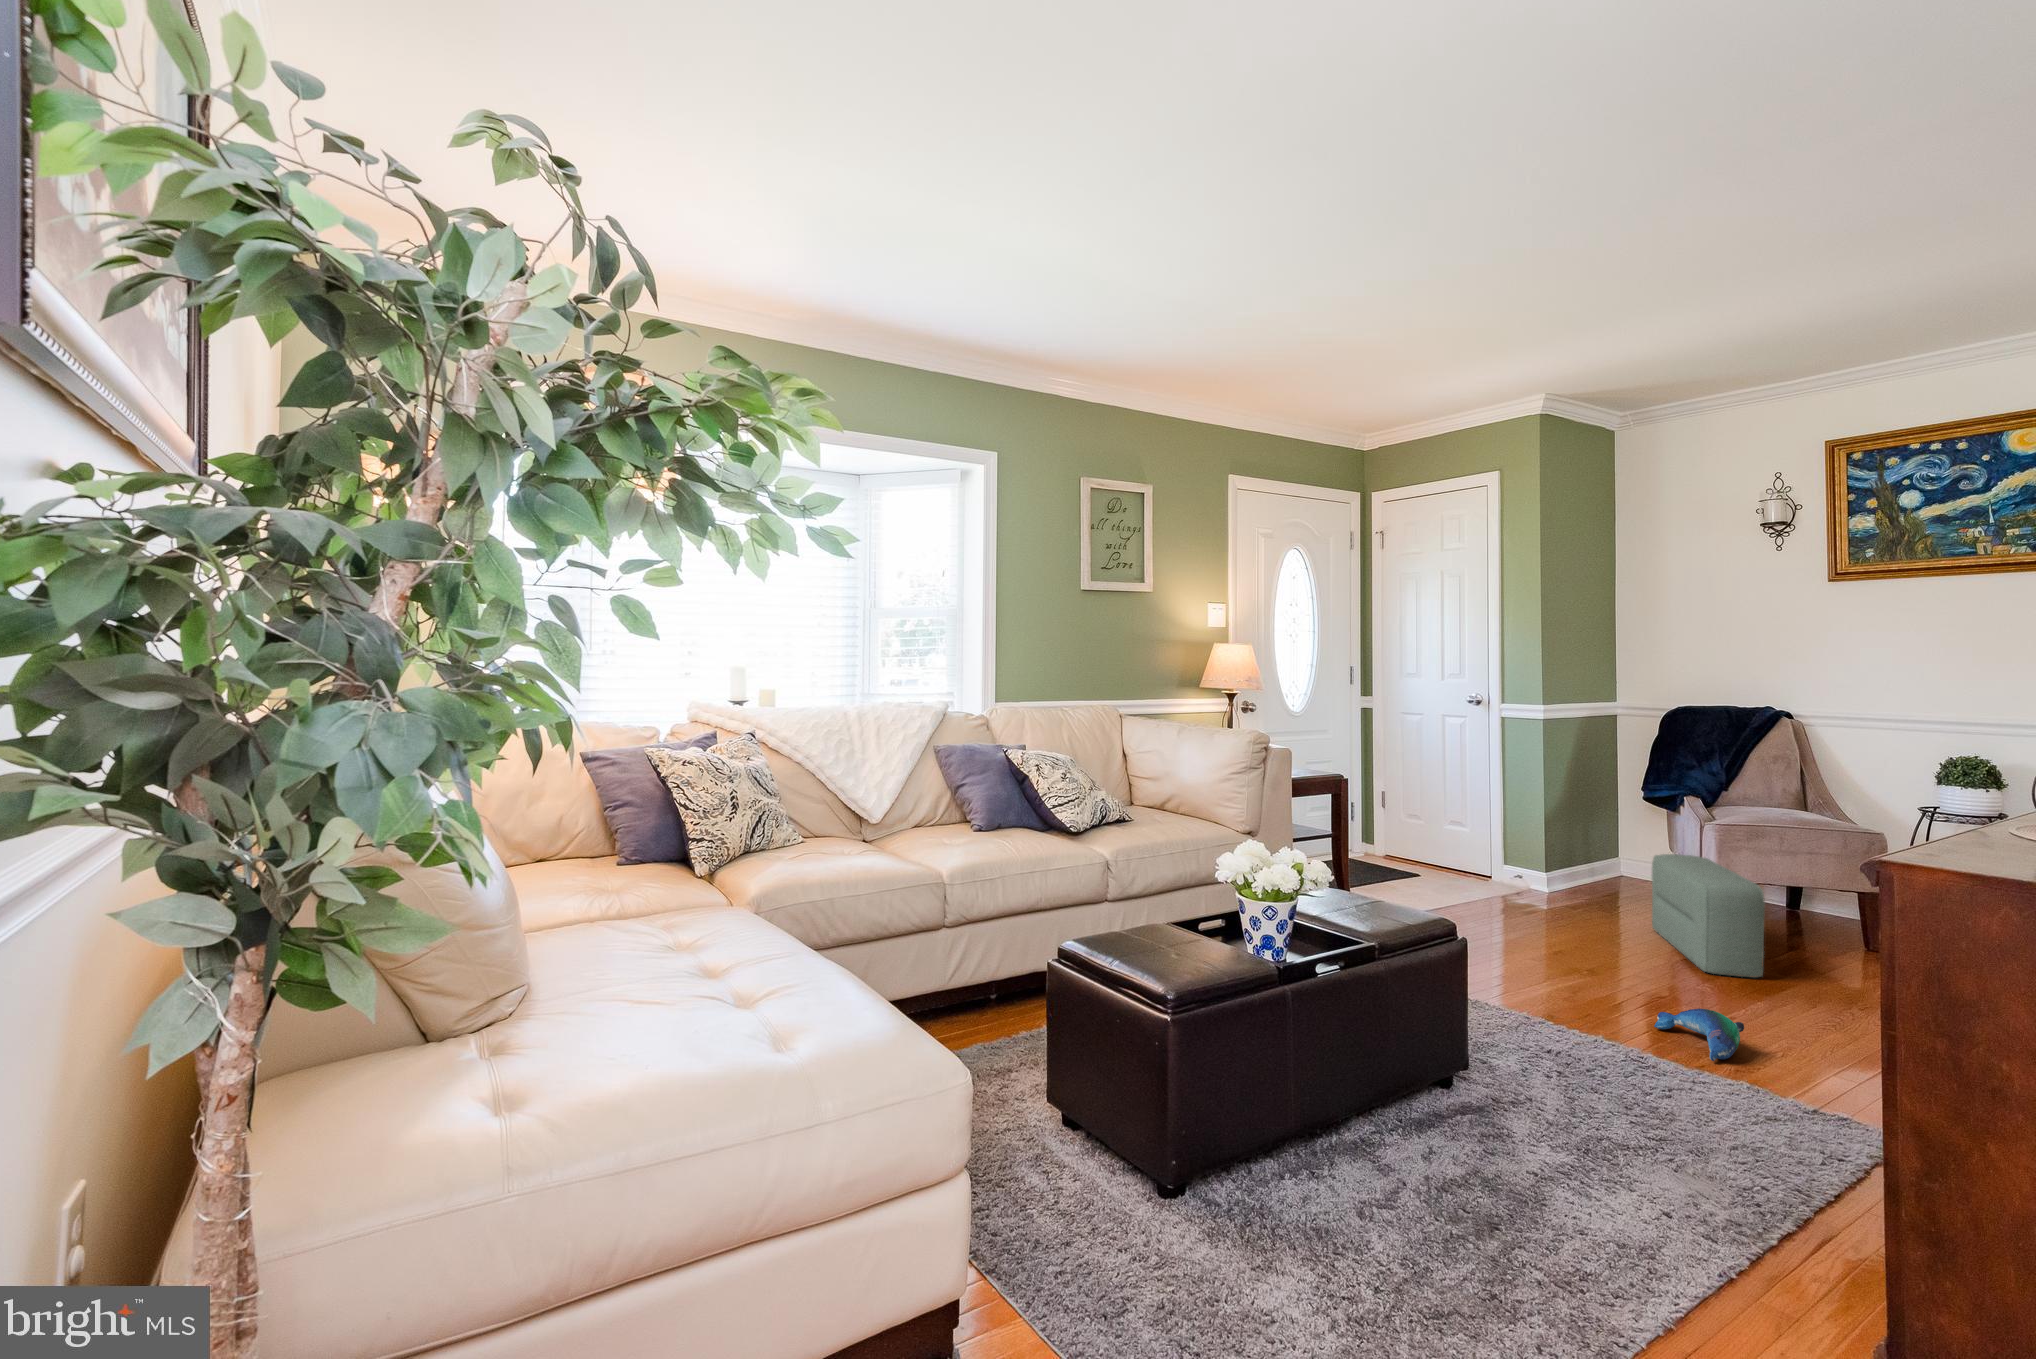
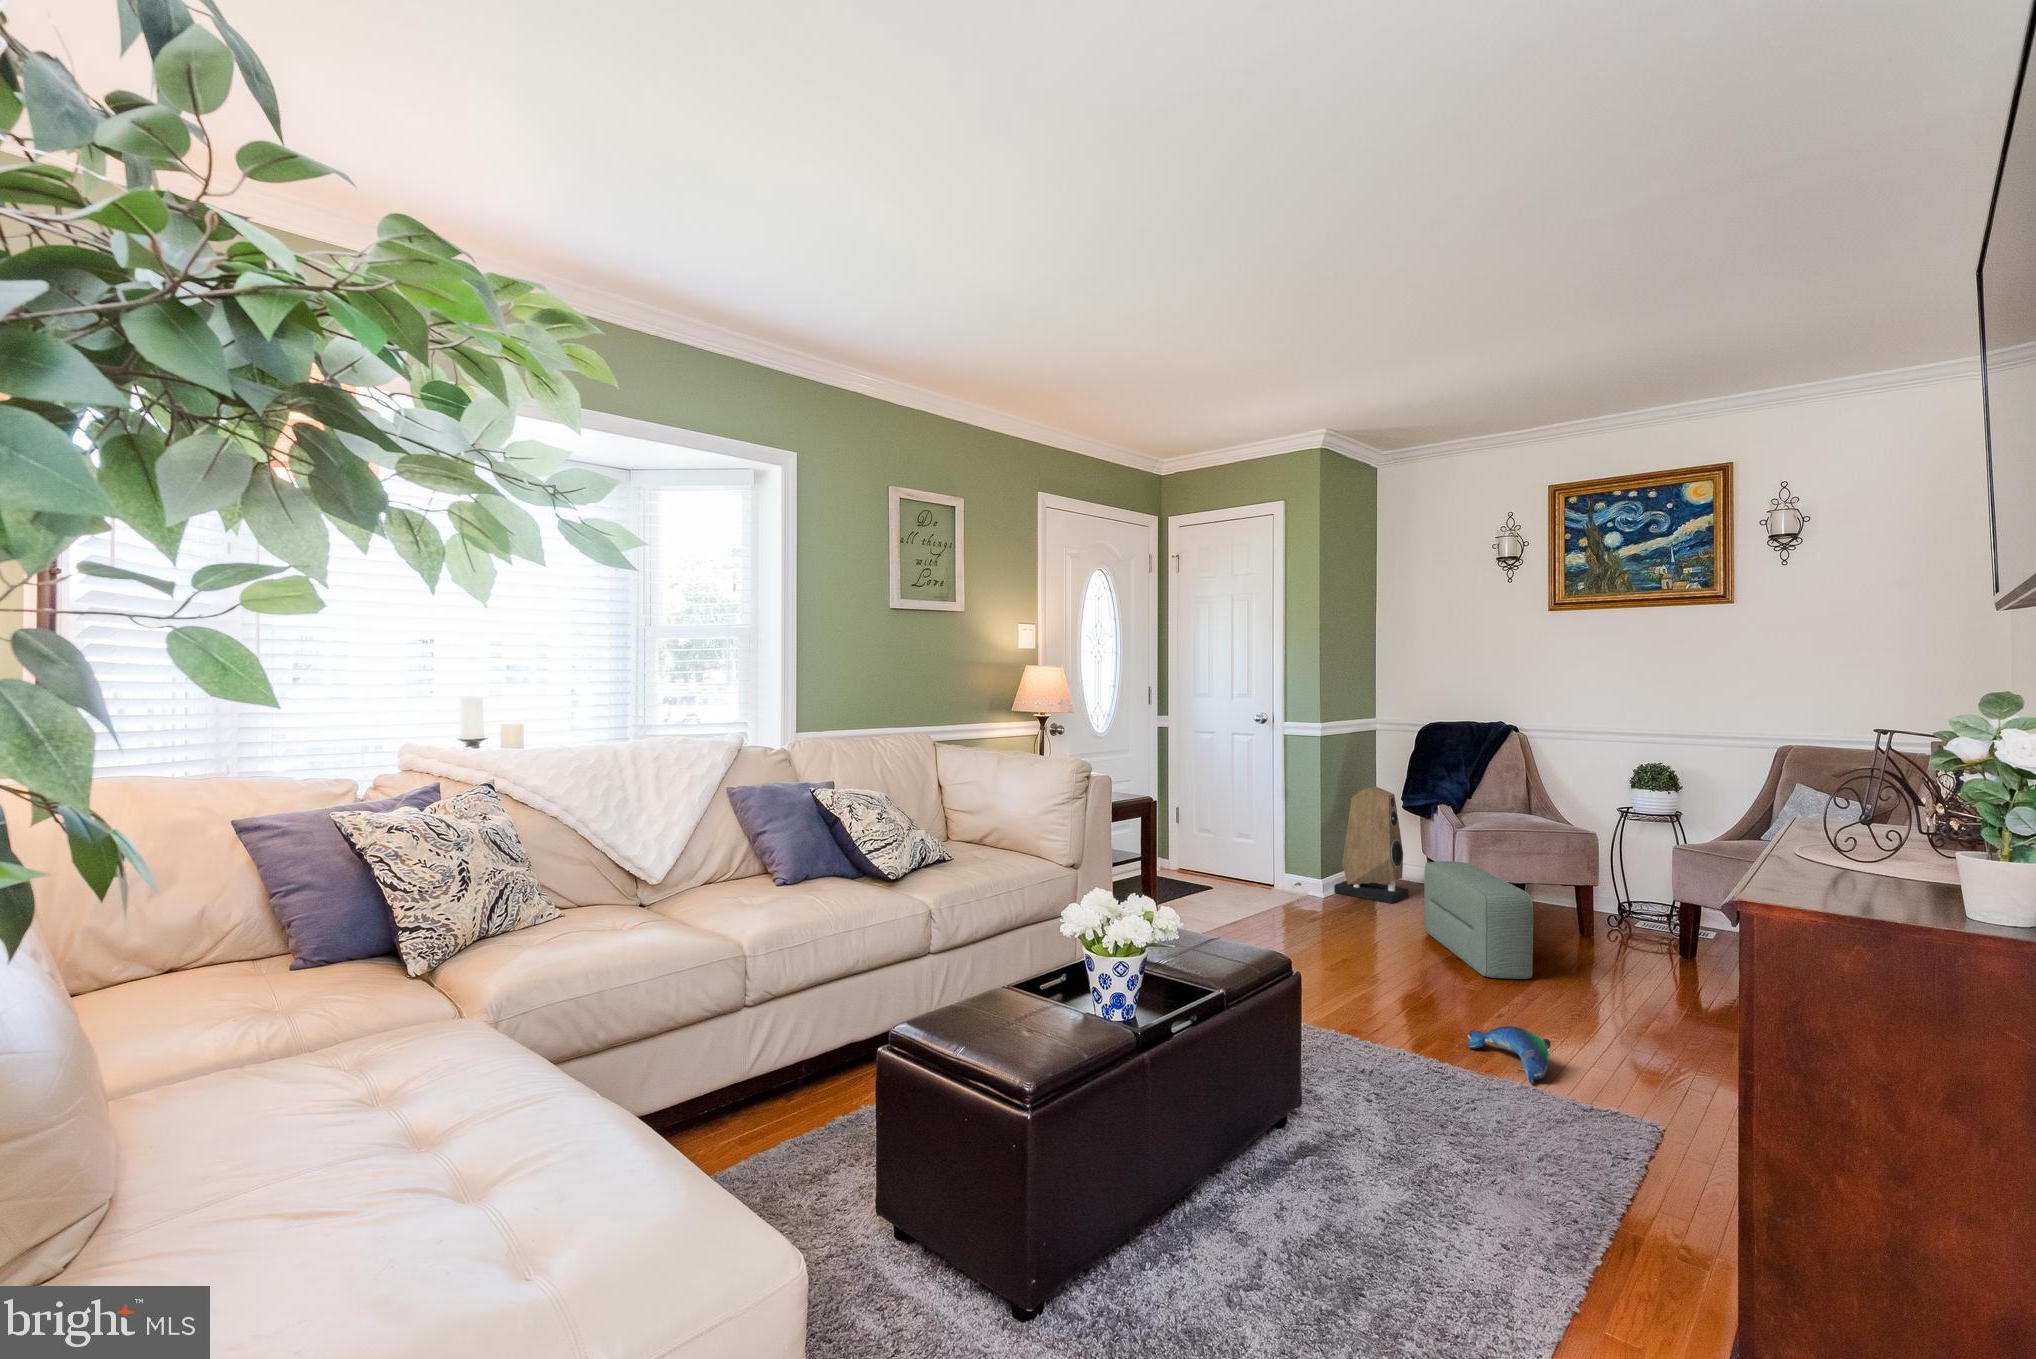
speaker: none [1559,777,1647,902] -> present [1334,787,1408,903]

